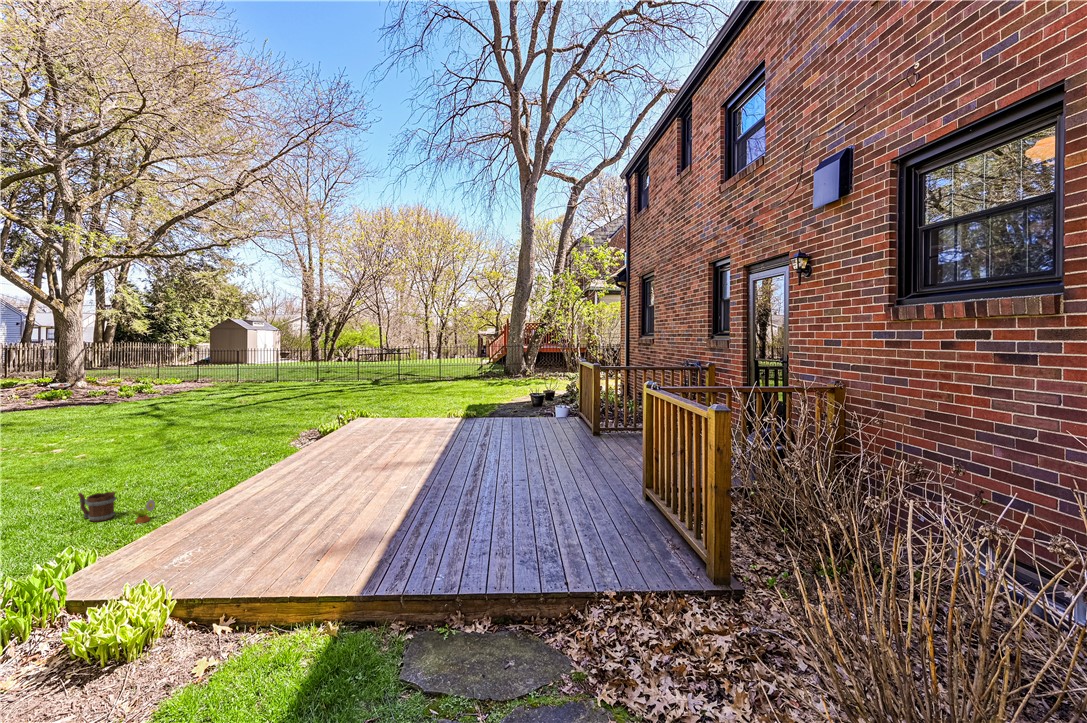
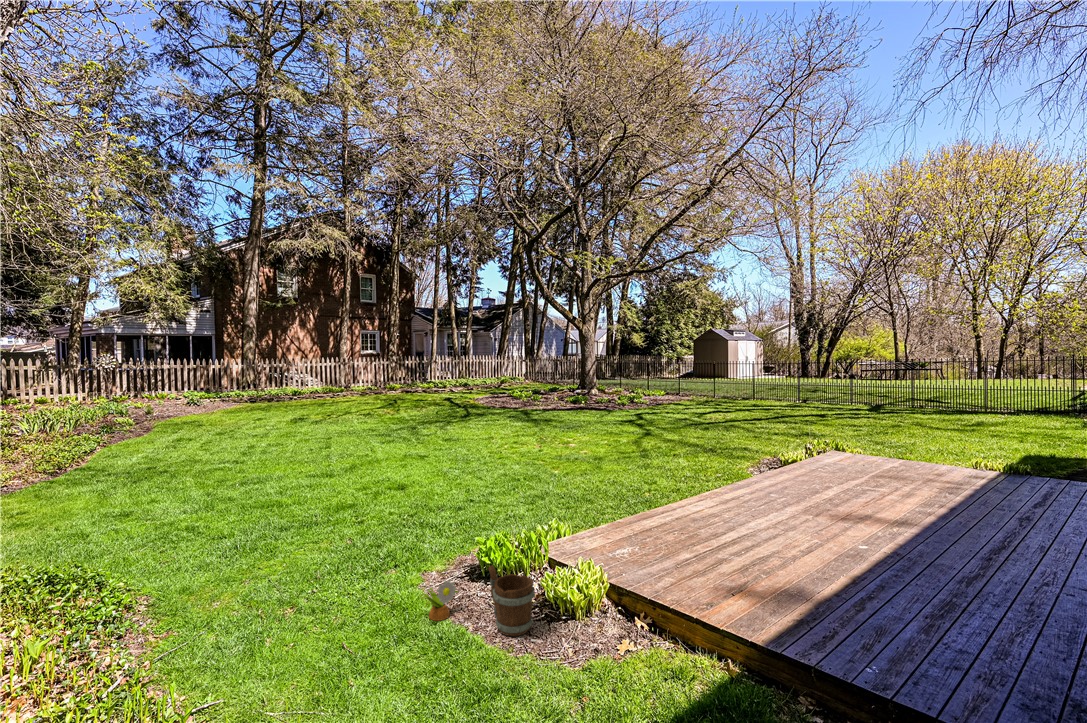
decorative plant: present [129,500,155,523] -> present [420,580,458,621]

